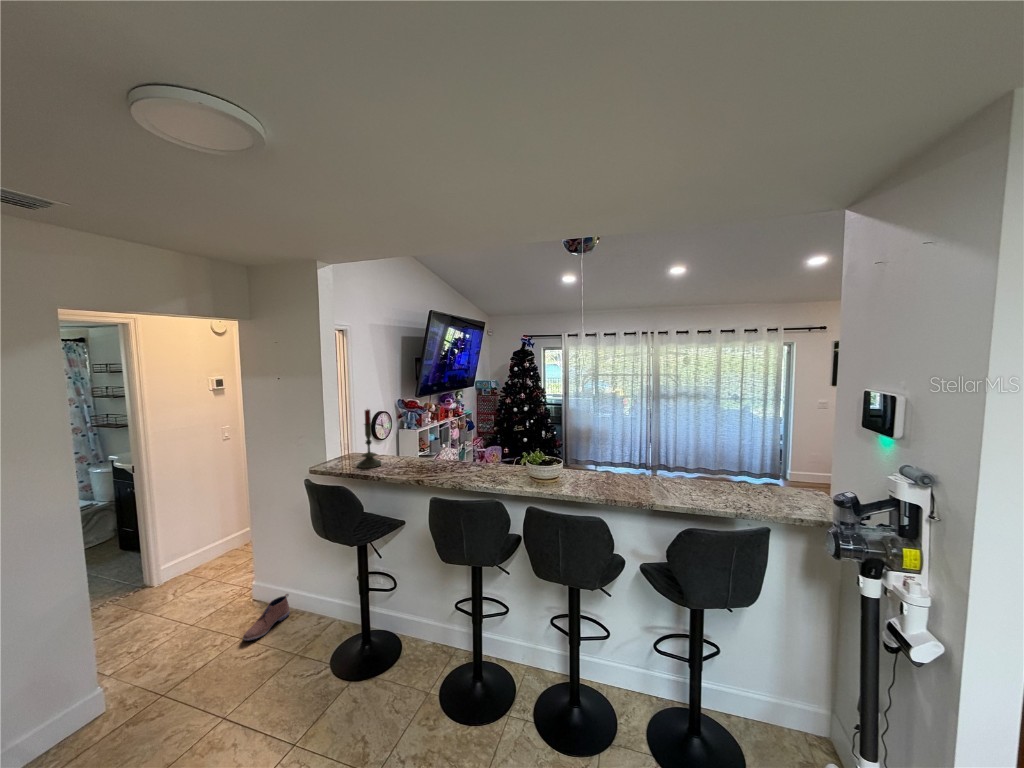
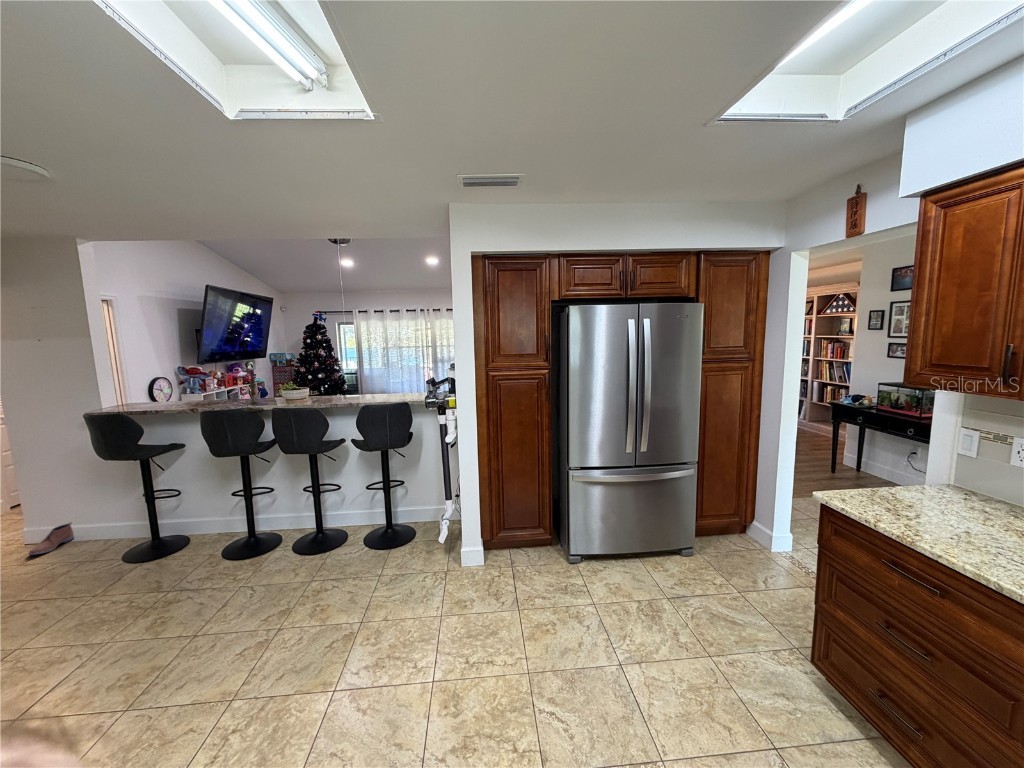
candle: present [357,409,381,468] -> present [244,369,263,412]

